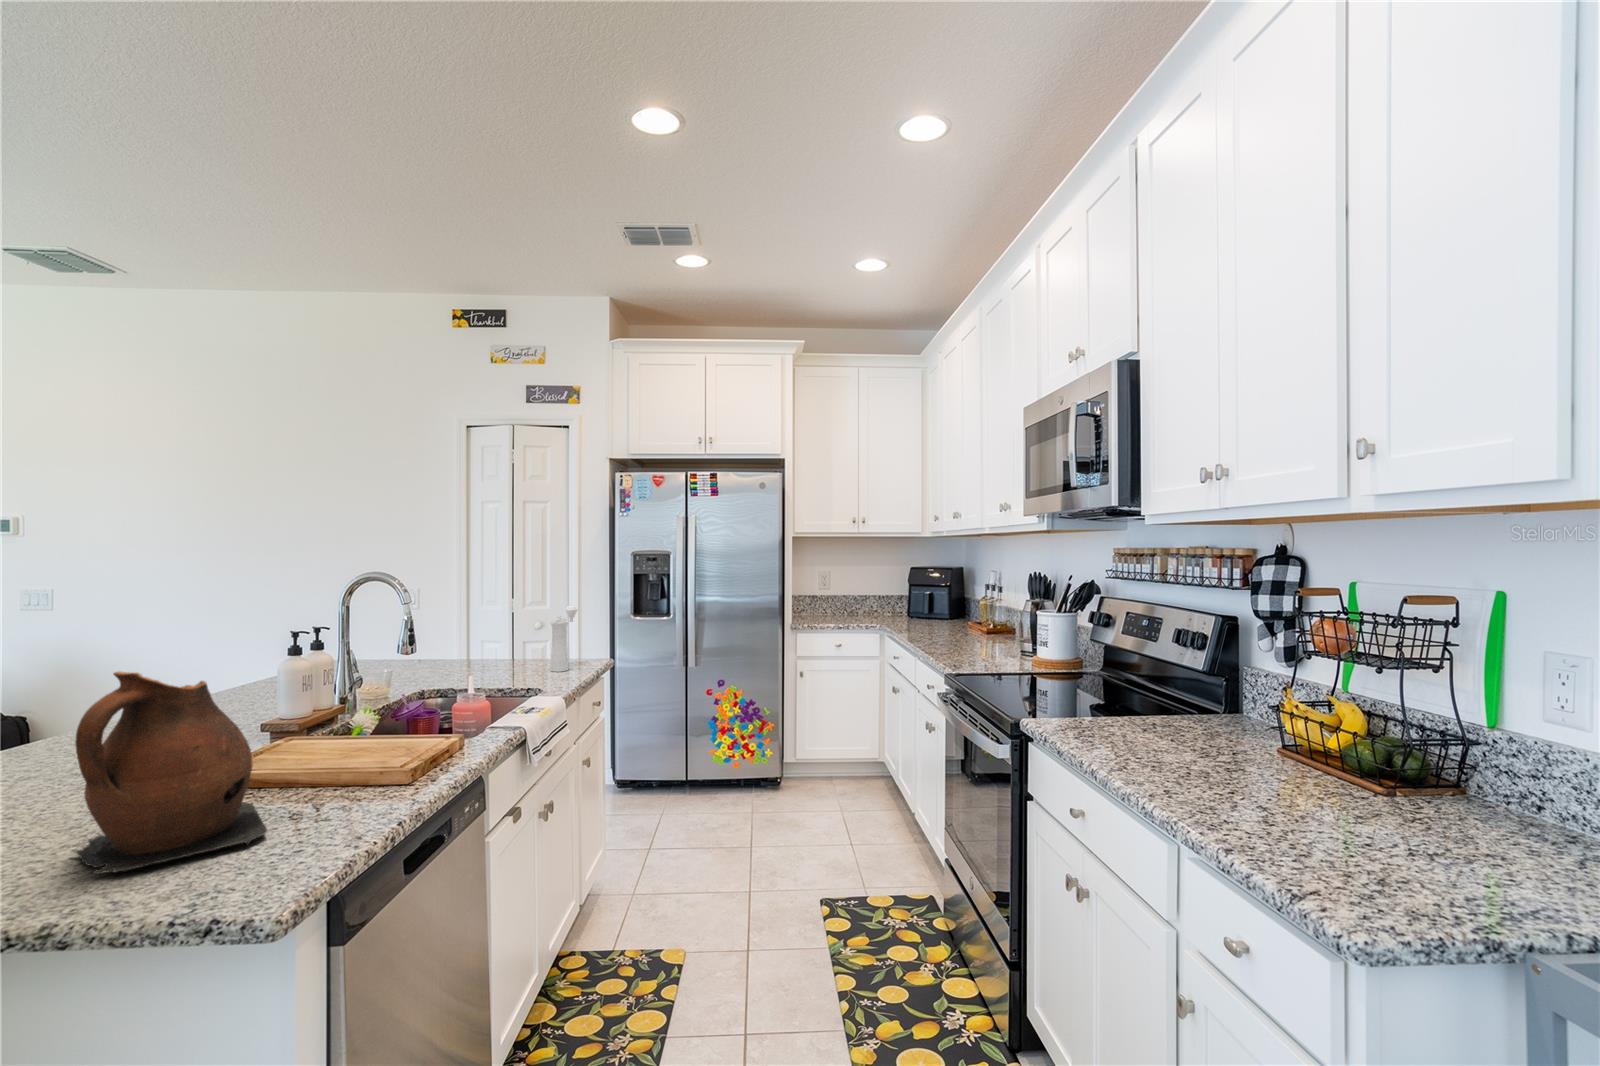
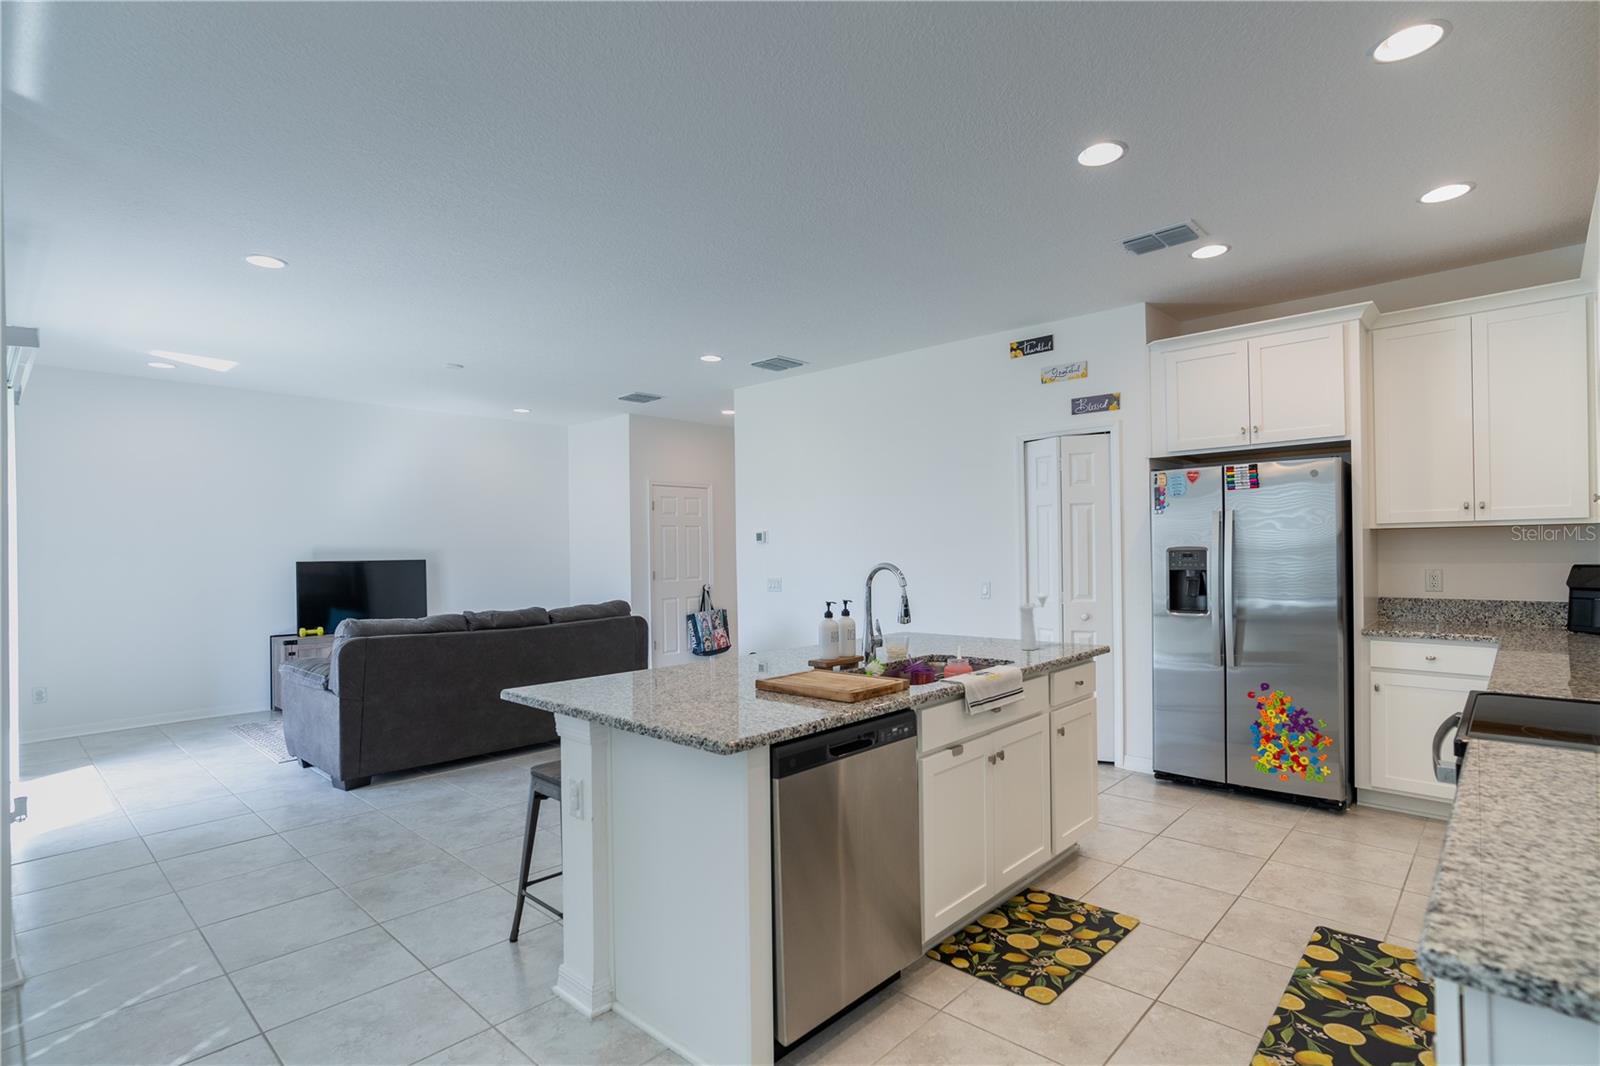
ceramic pitcher: present [74,672,267,874] -> none [692,621,774,719]

